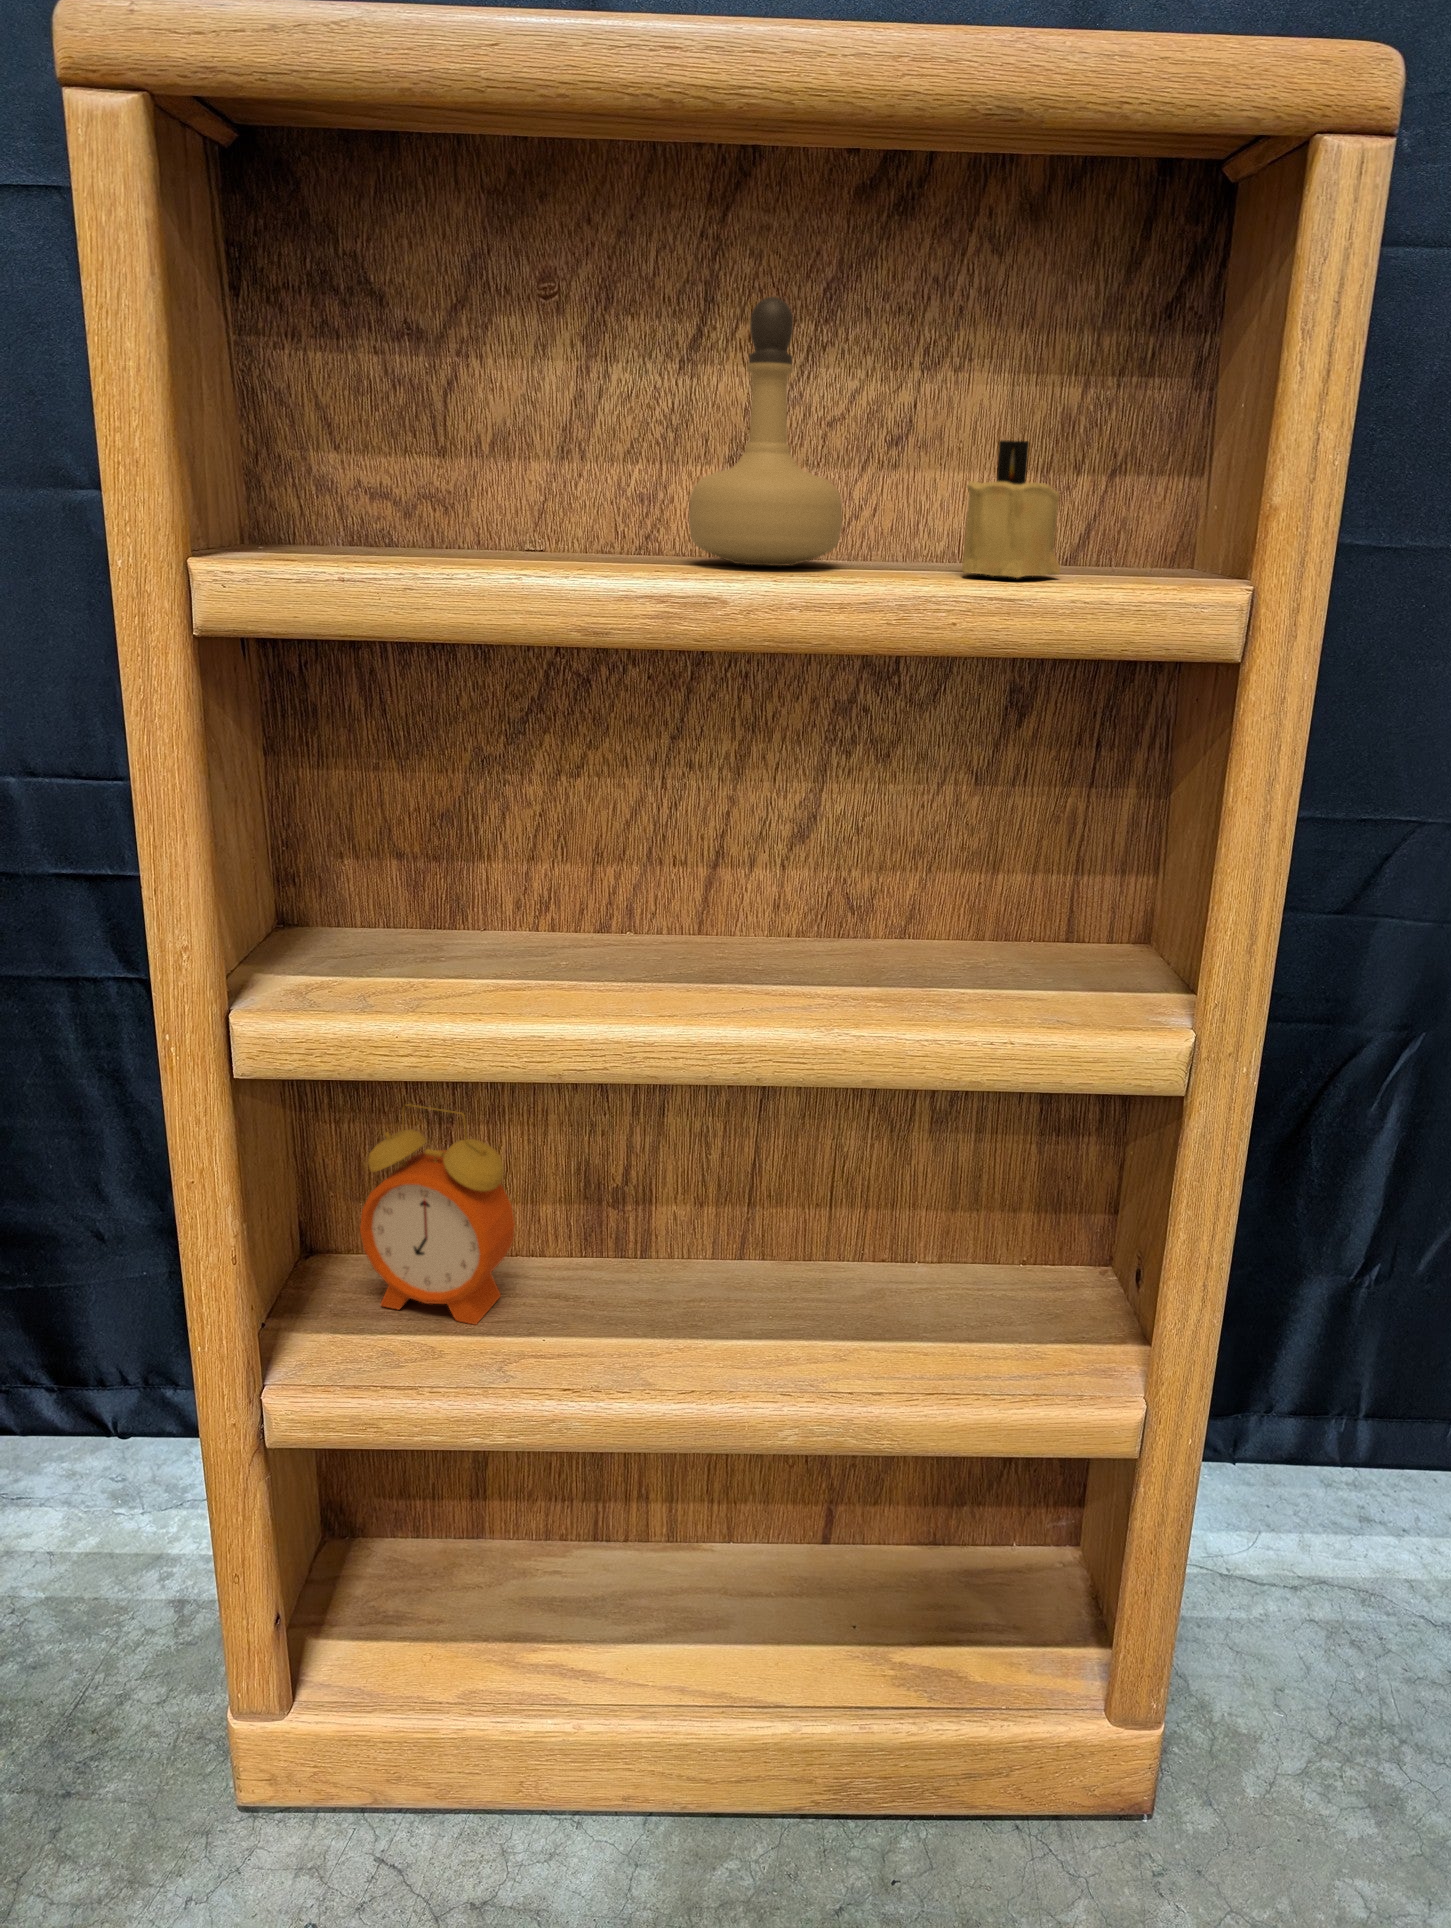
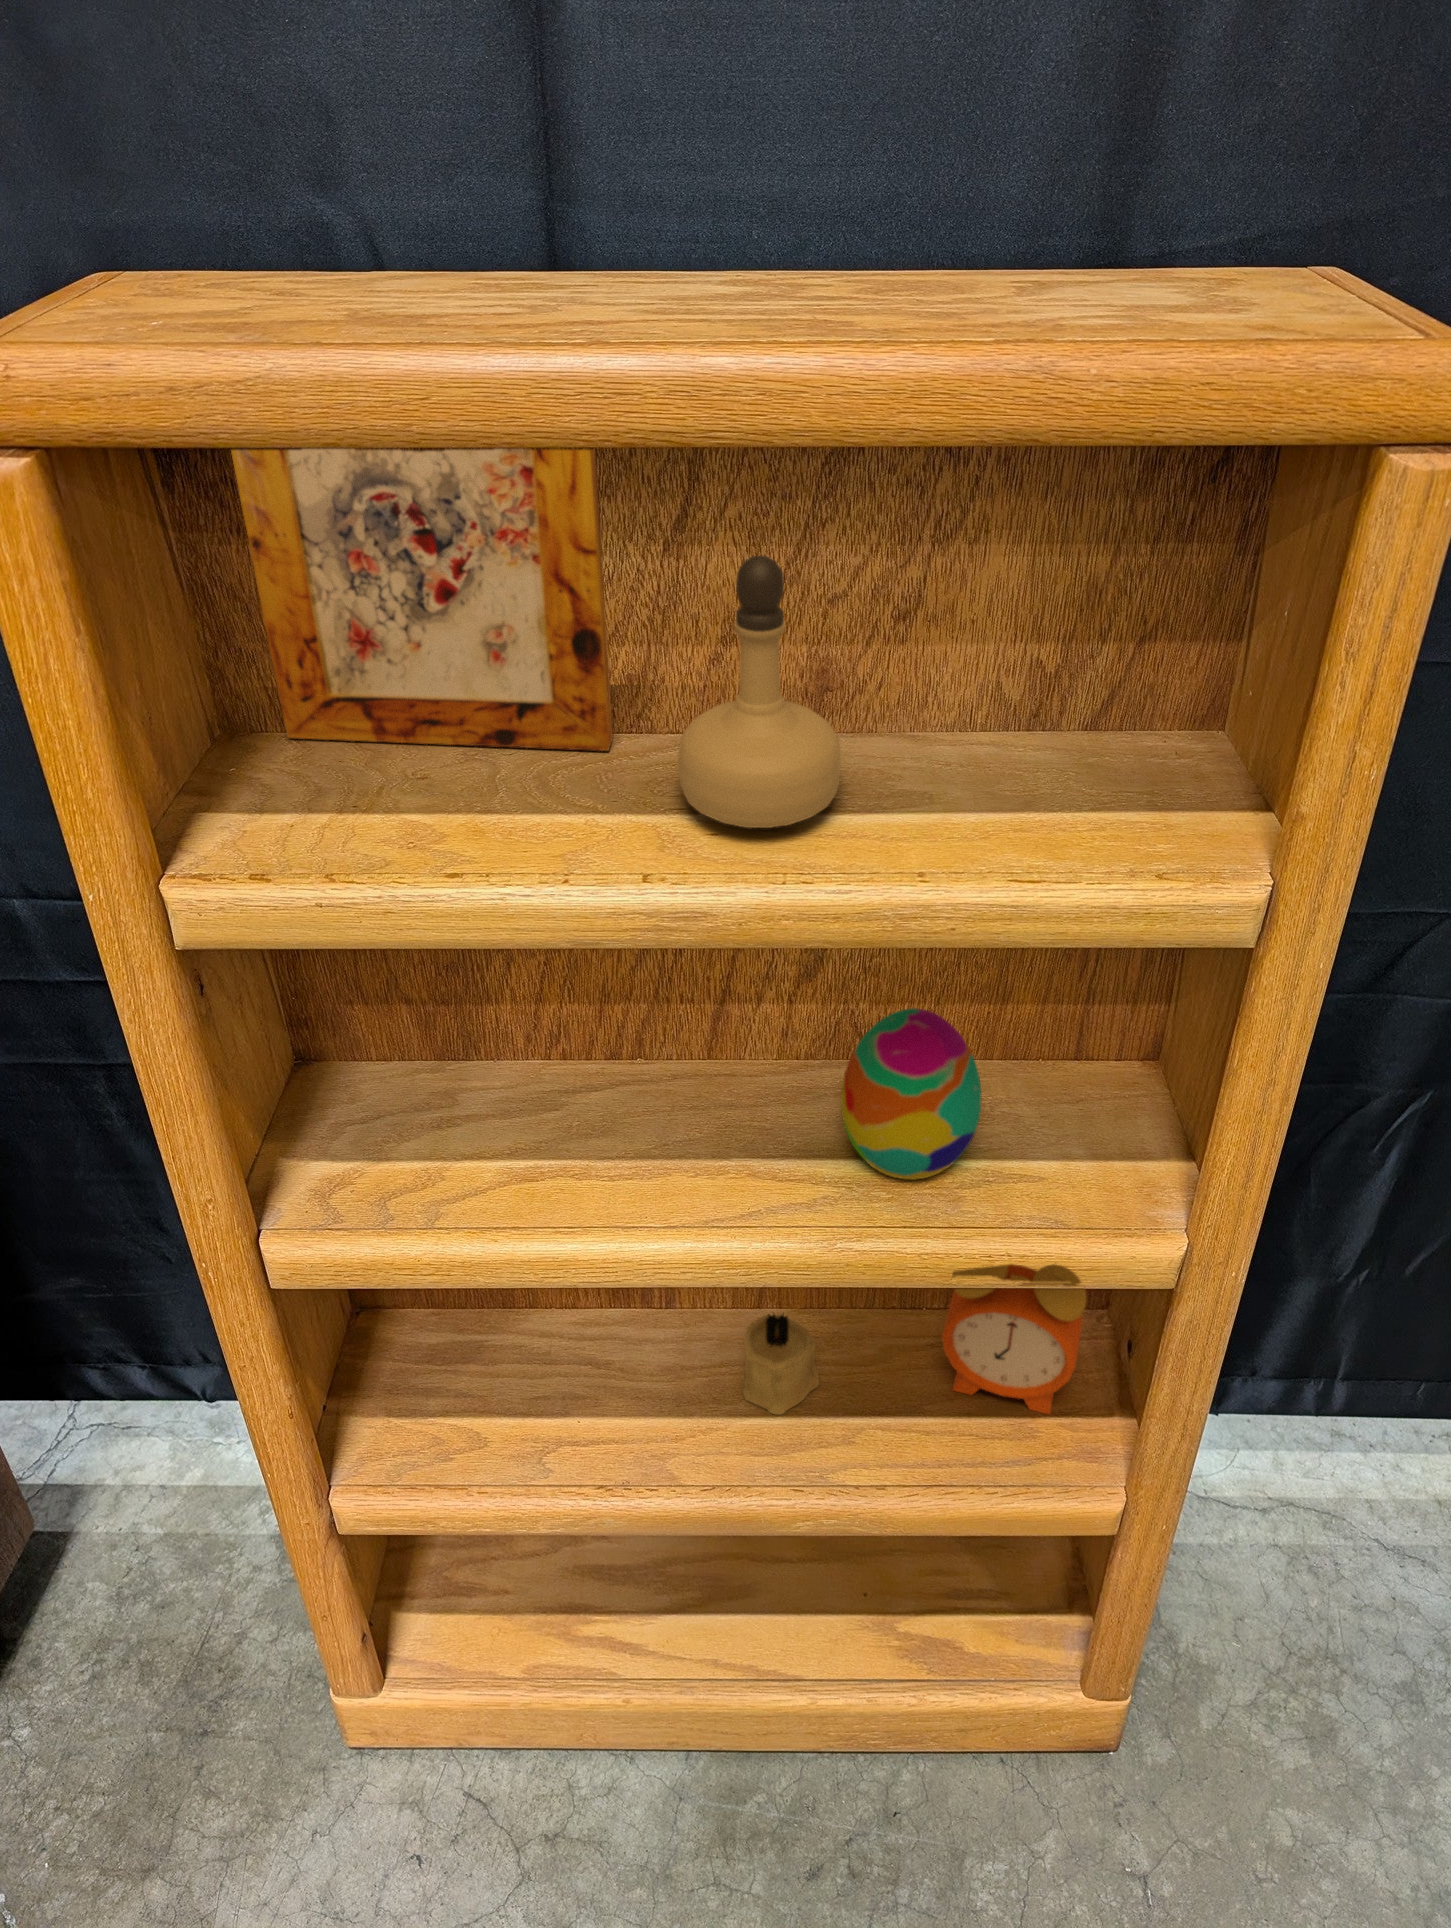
picture frame: none [292,161,625,551] -> present [231,449,613,751]
candle: present [962,440,1060,578] -> present [743,1314,820,1415]
decorative egg: none [837,811,979,993] -> present [841,1008,982,1180]
alarm clock: present [360,1104,515,1325] -> present [942,1264,1086,1414]

